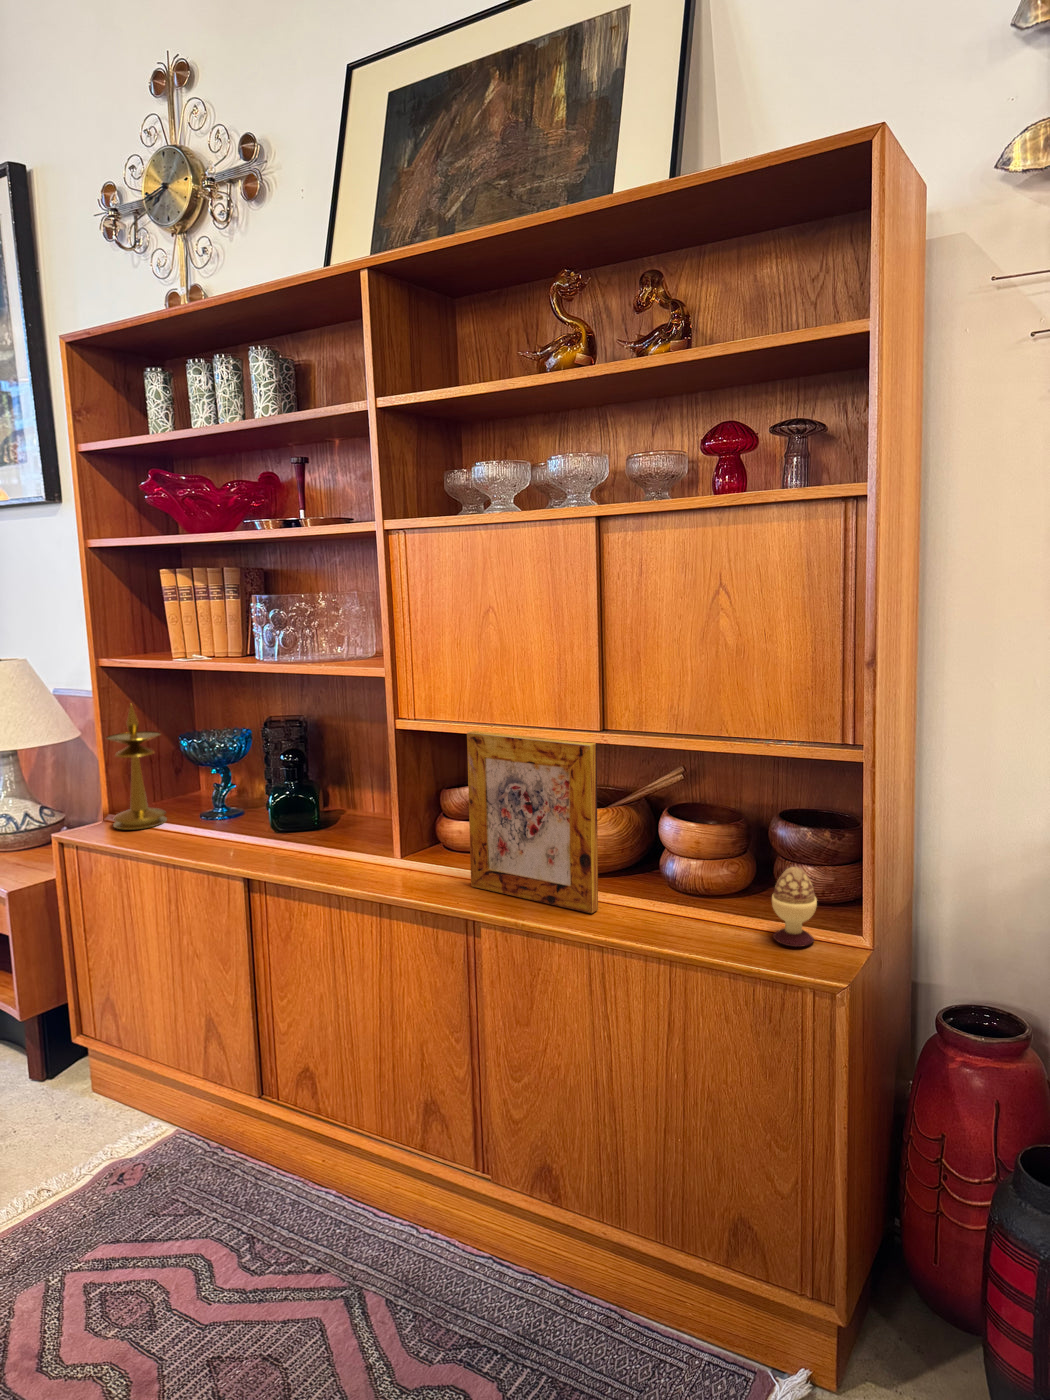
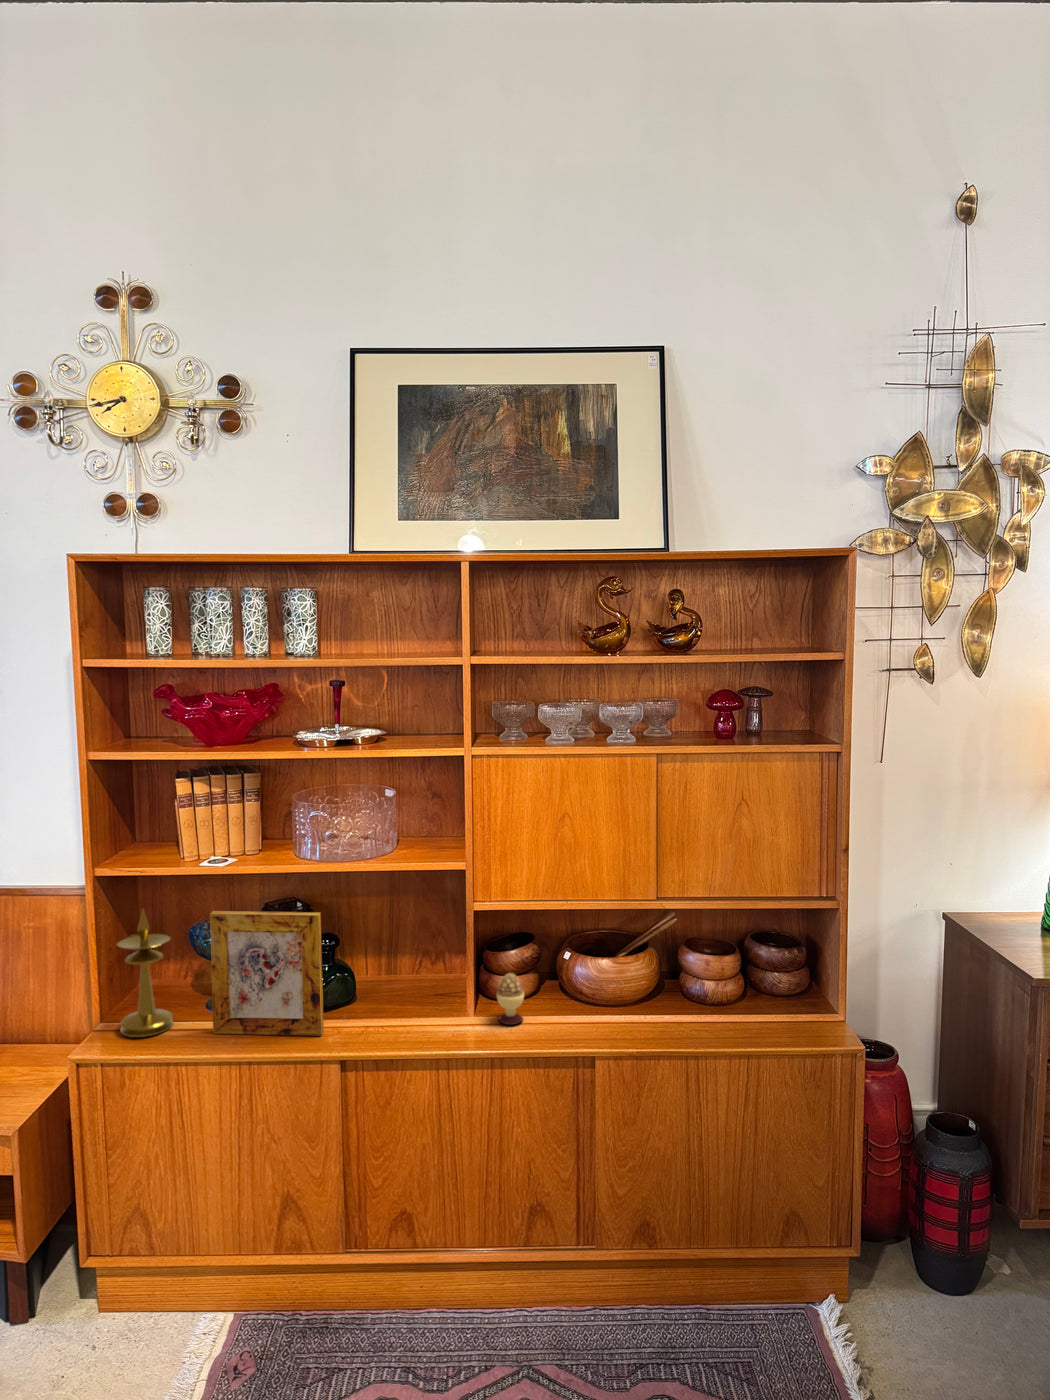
picture frame: present [467,731,598,913] -> present [210,911,324,1036]
decorative egg: present [772,867,817,947] -> present [497,973,524,1025]

